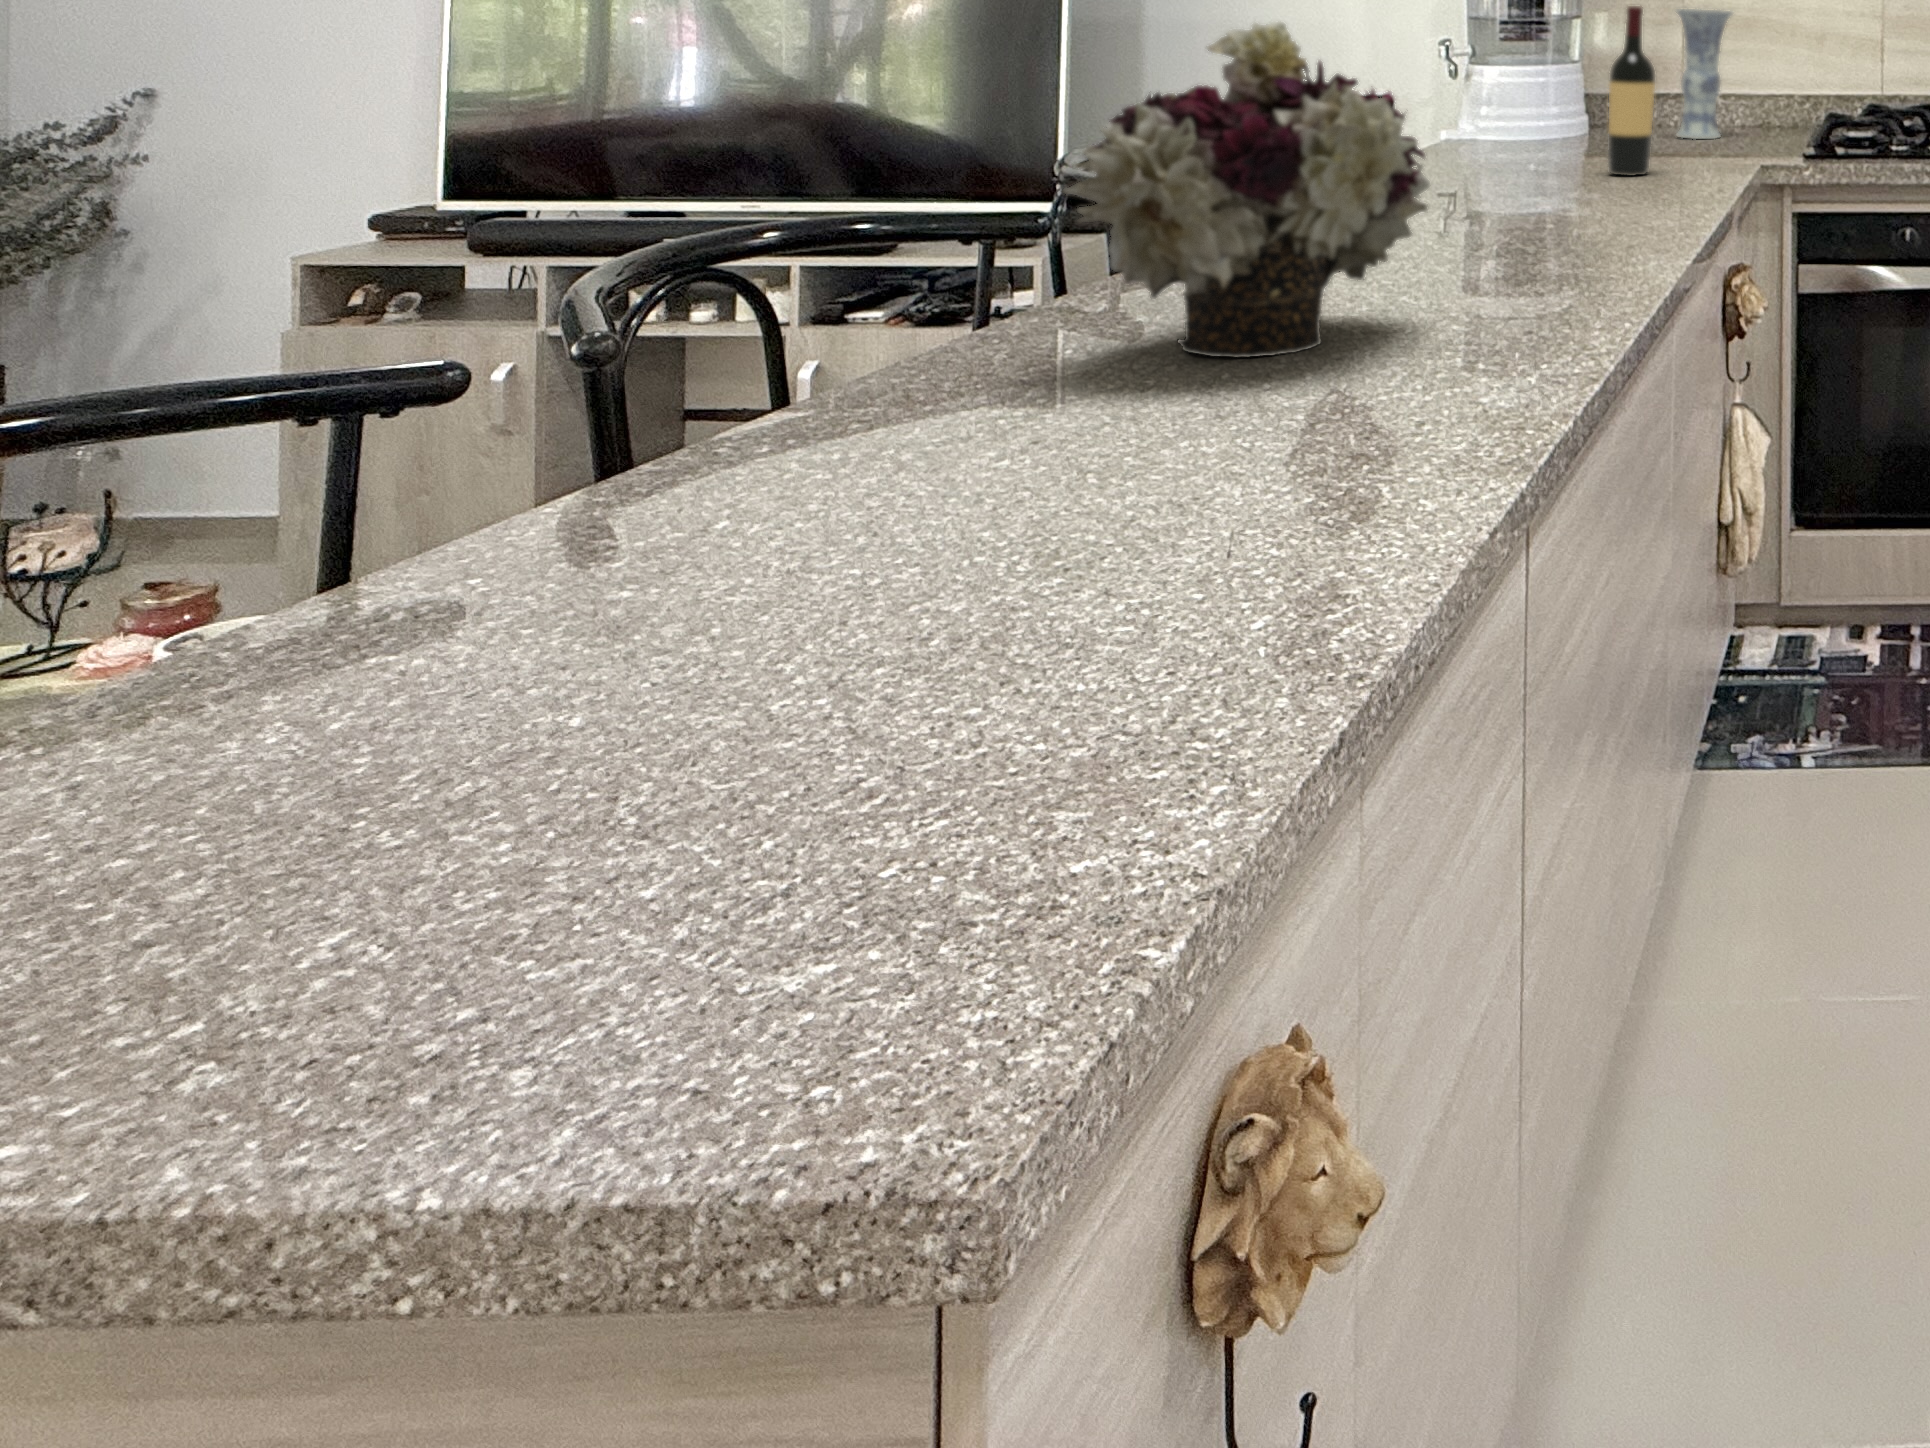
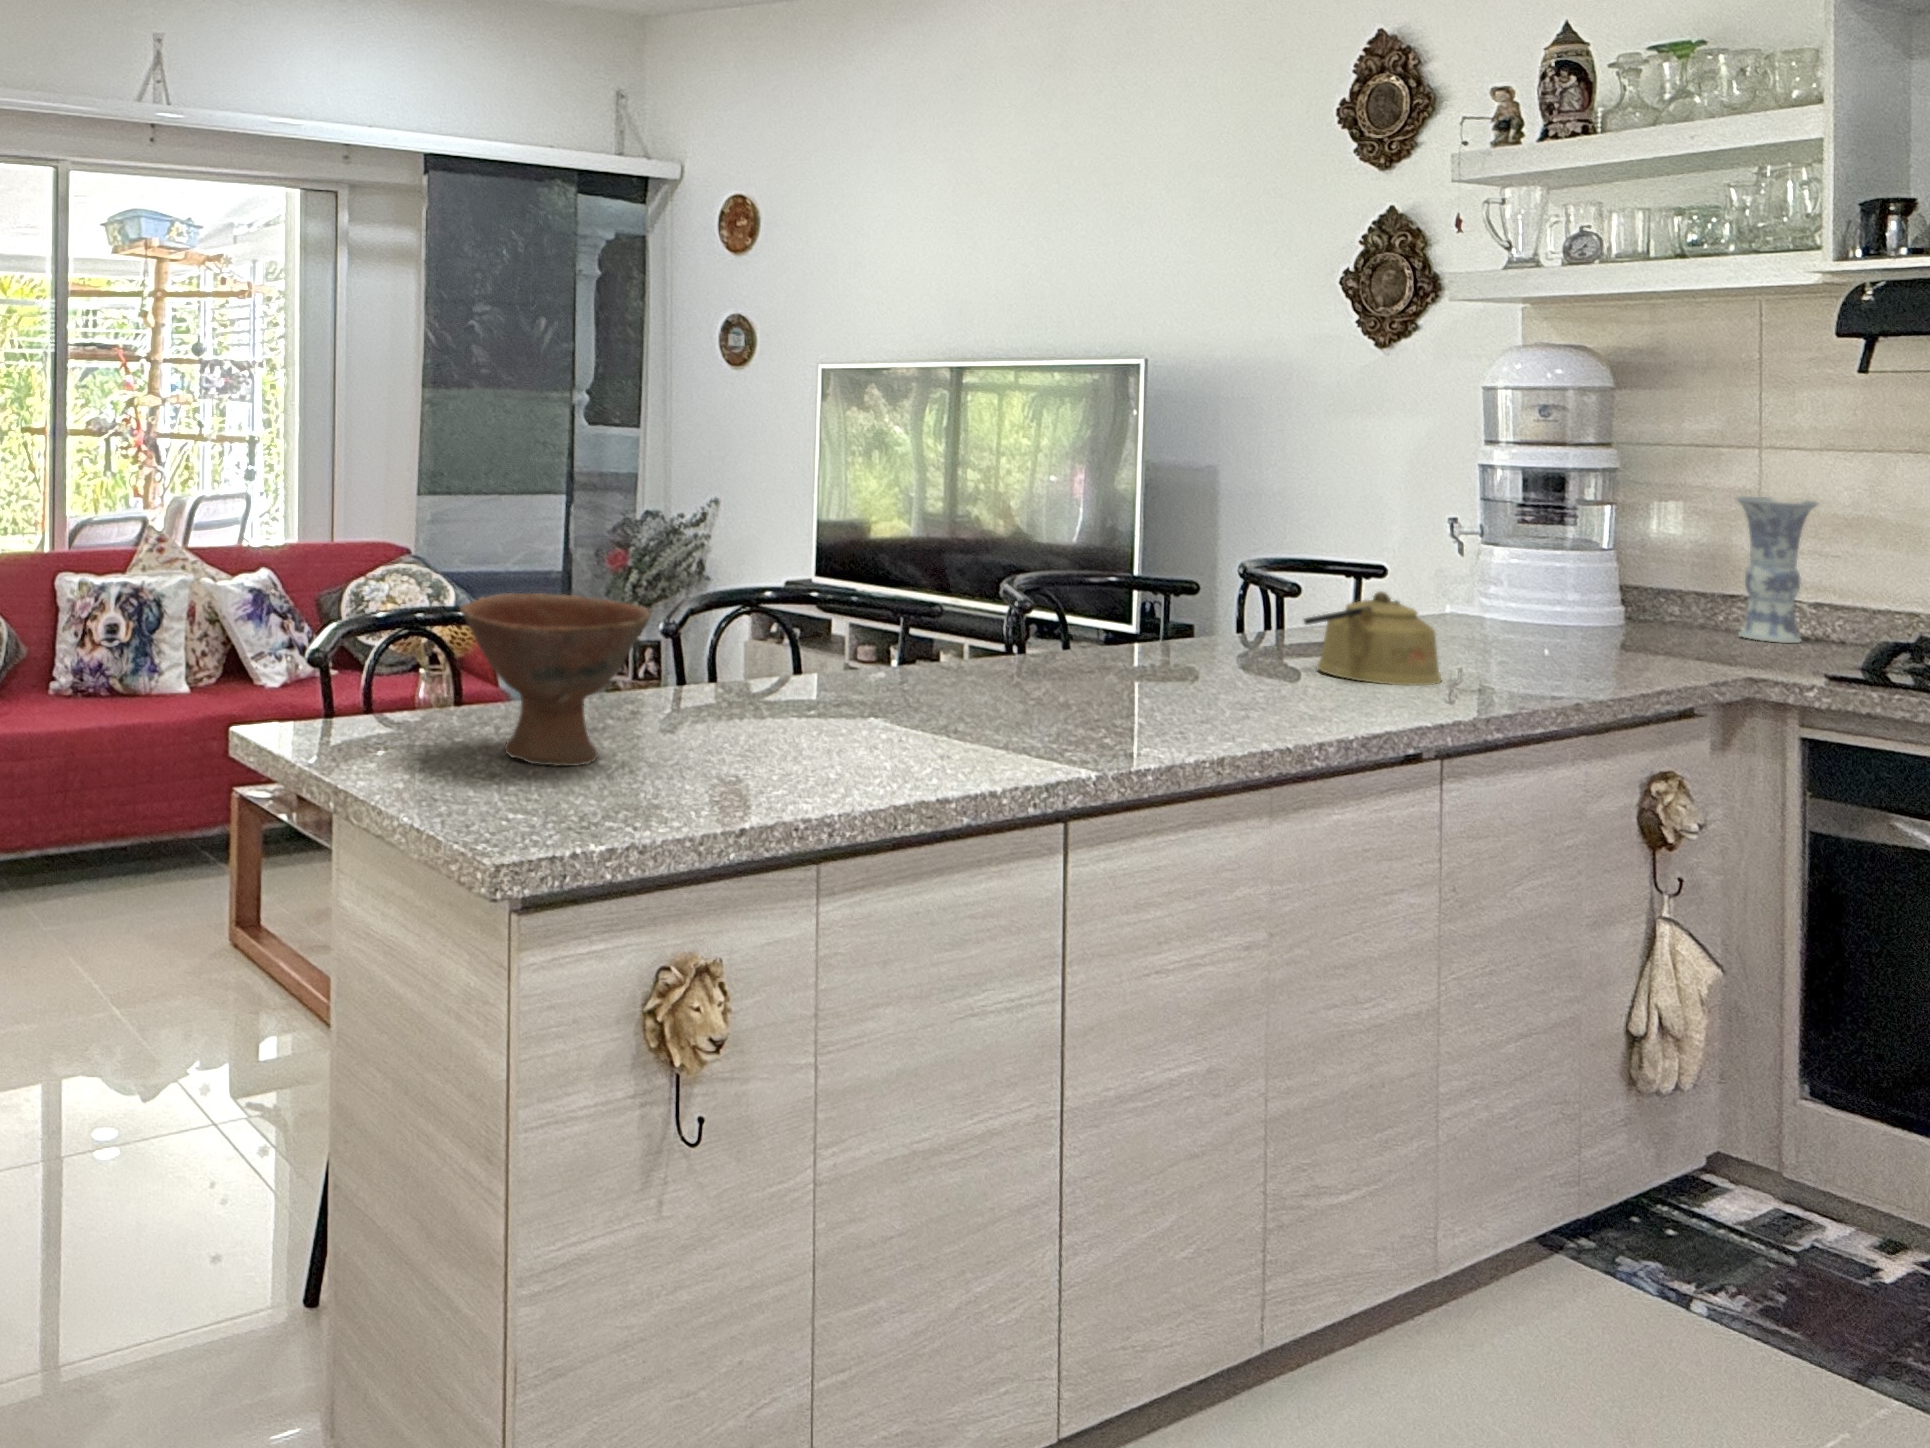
wine bottle: present [1608,6,1655,176] -> none [1536,494,1592,664]
flower arrangement: present [1063,22,1430,358] -> none [814,502,1069,728]
kettle: none [1473,115,1602,216] -> present [1304,591,1441,685]
bowl: none [544,205,1027,598] -> present [460,593,650,766]

